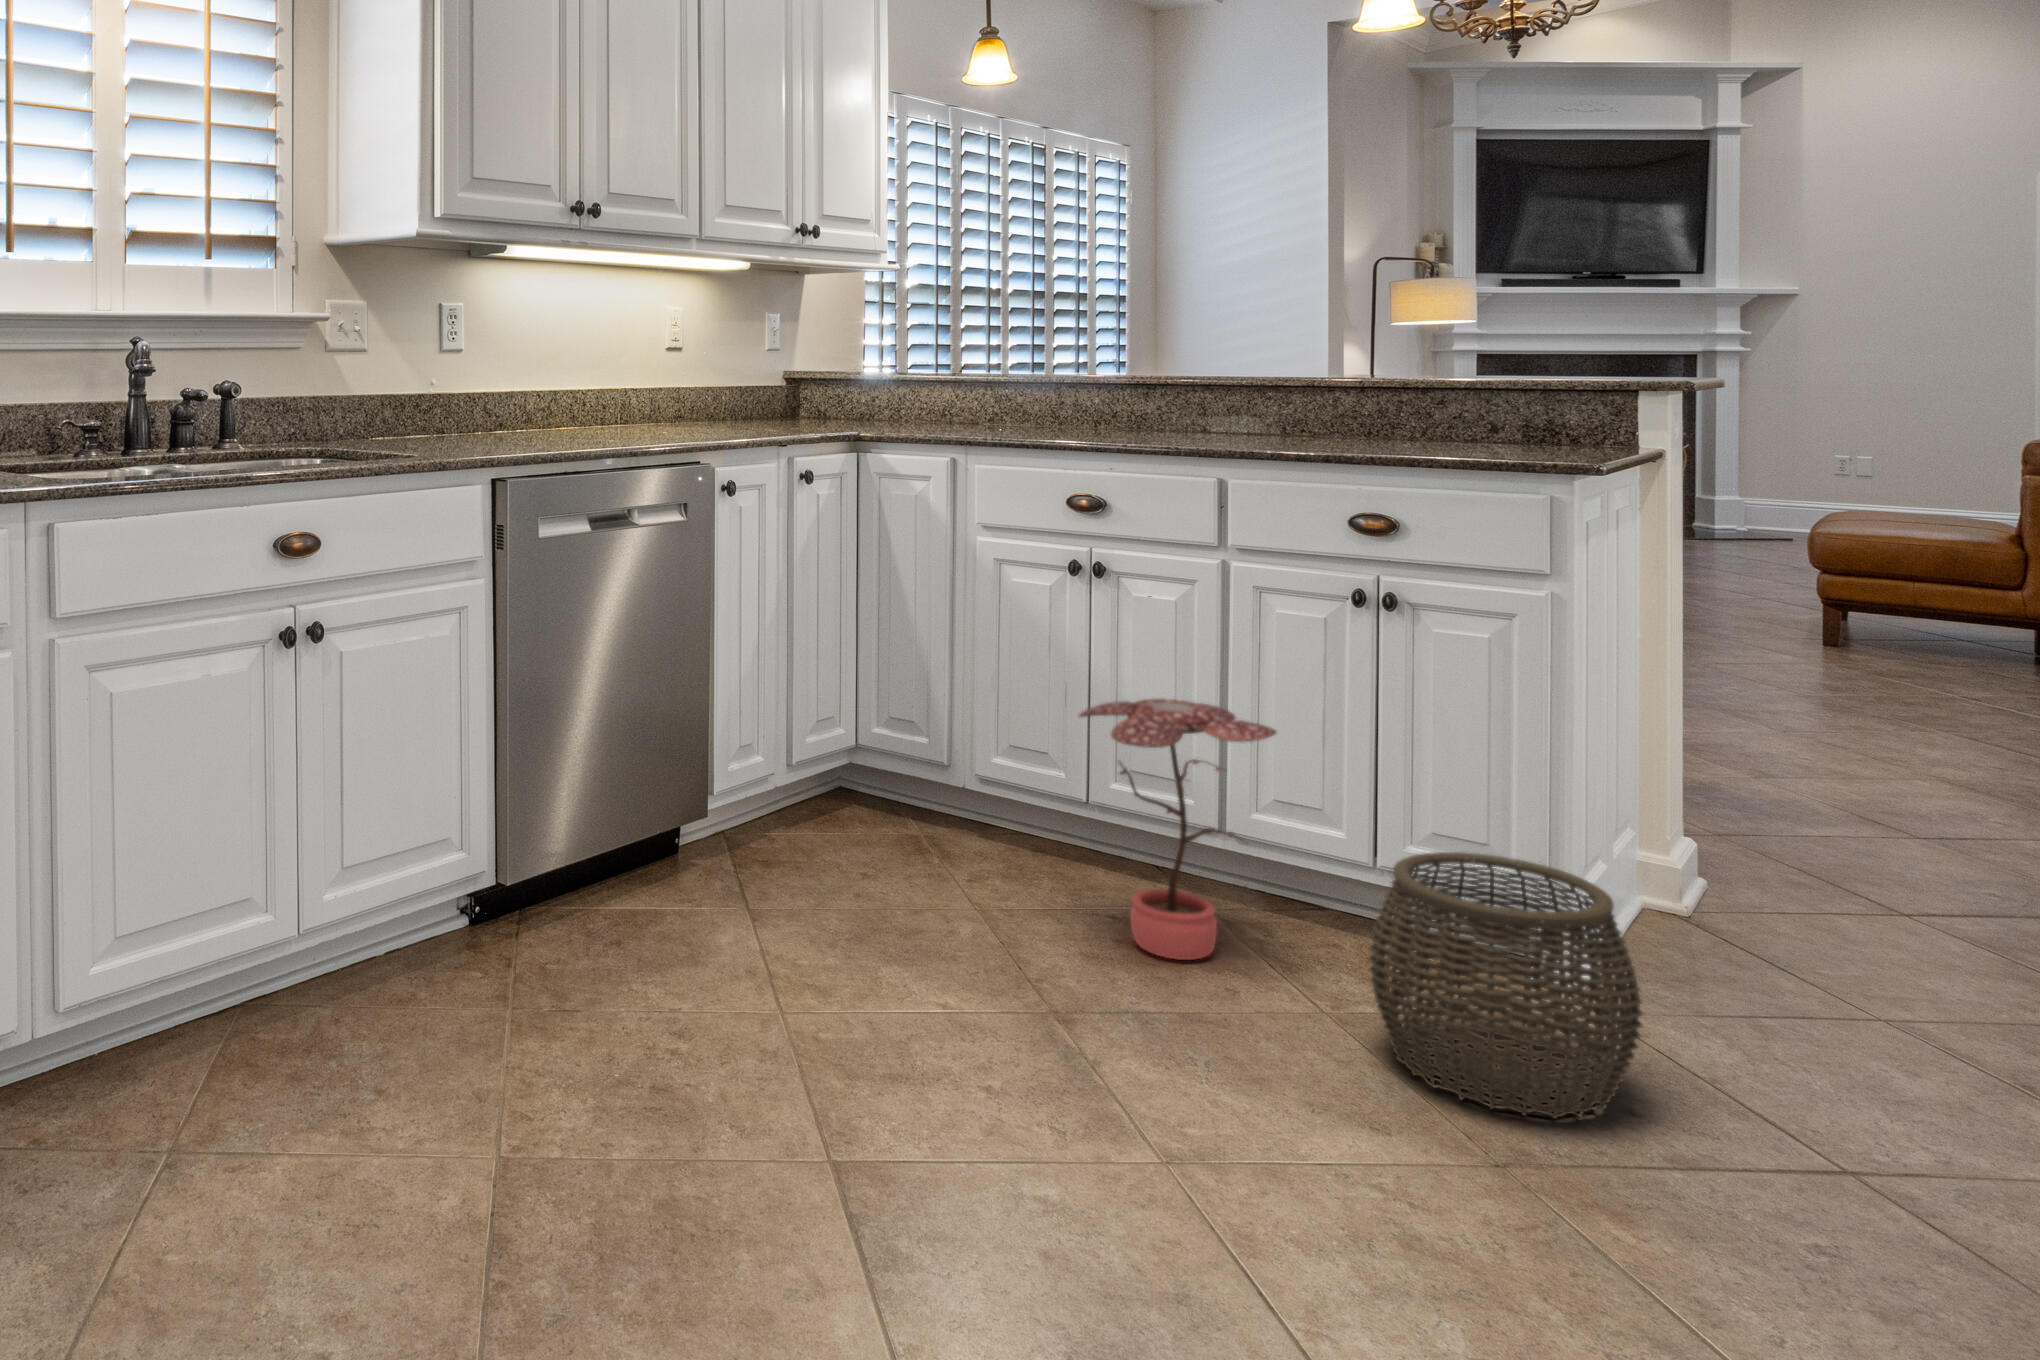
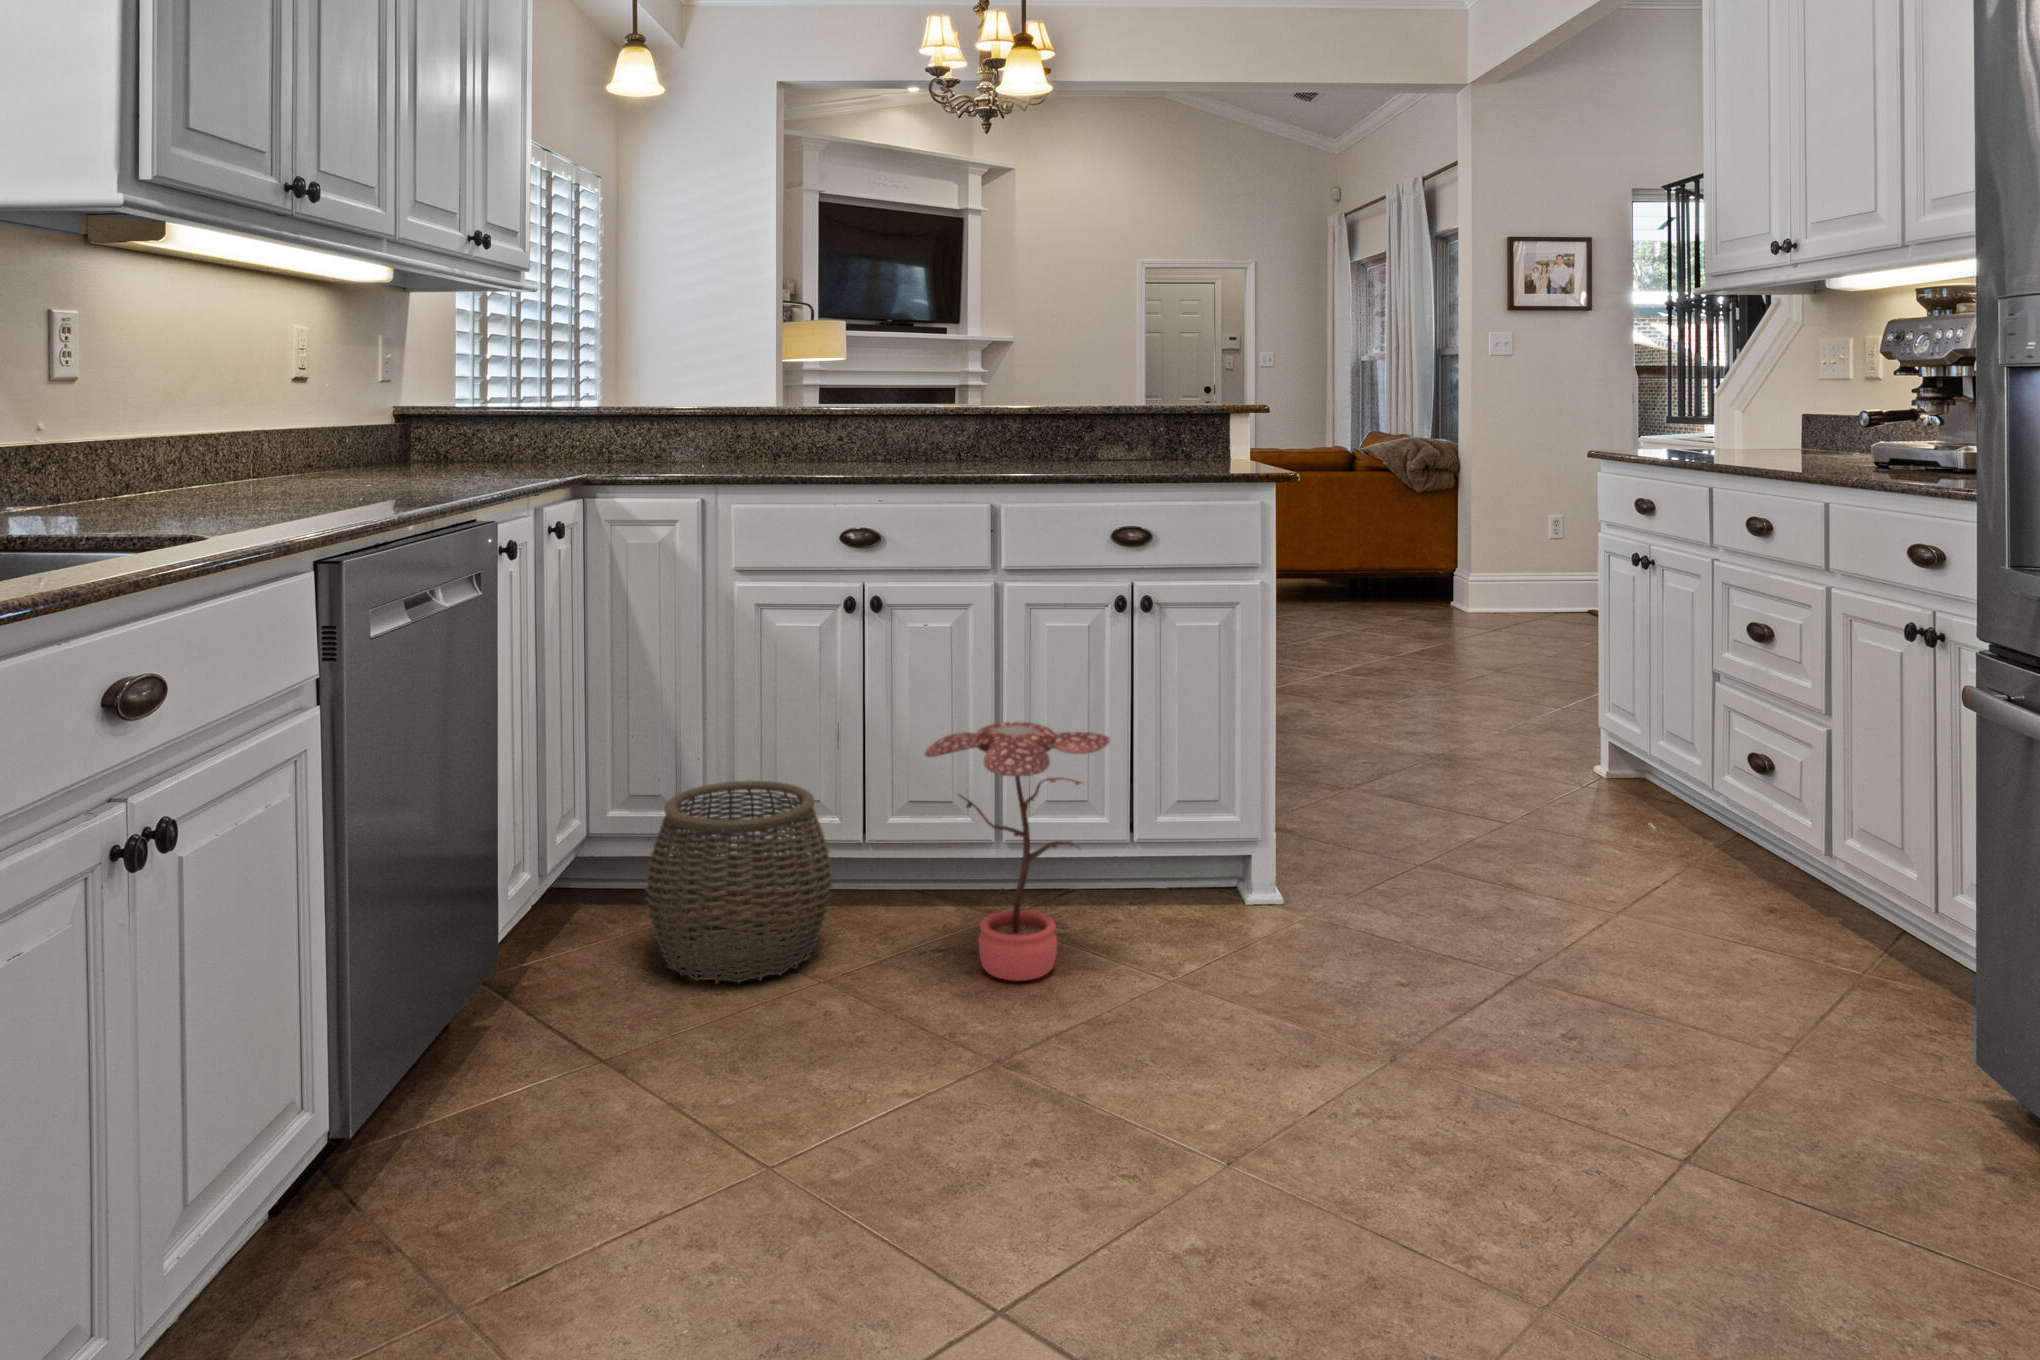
woven basket: present [1369,852,1643,1118] -> present [645,781,833,983]

